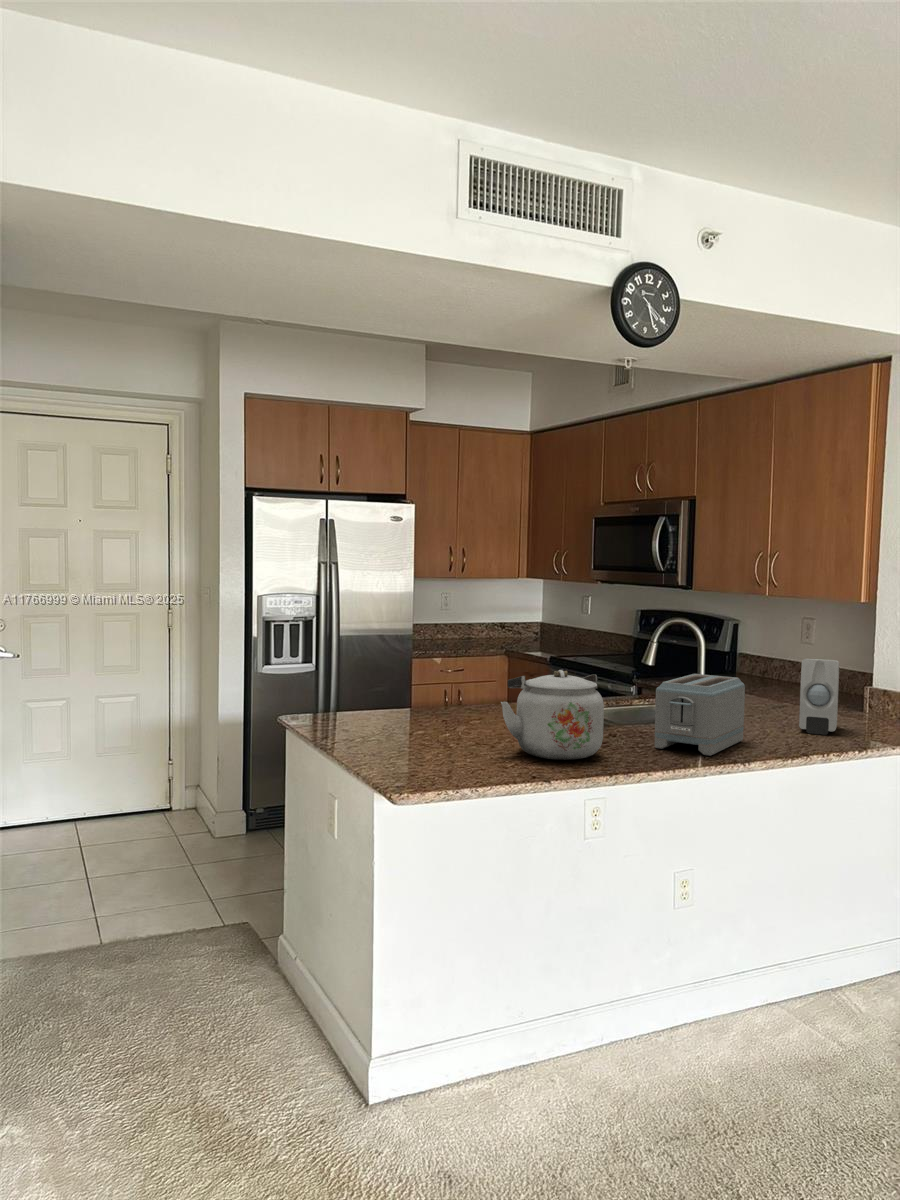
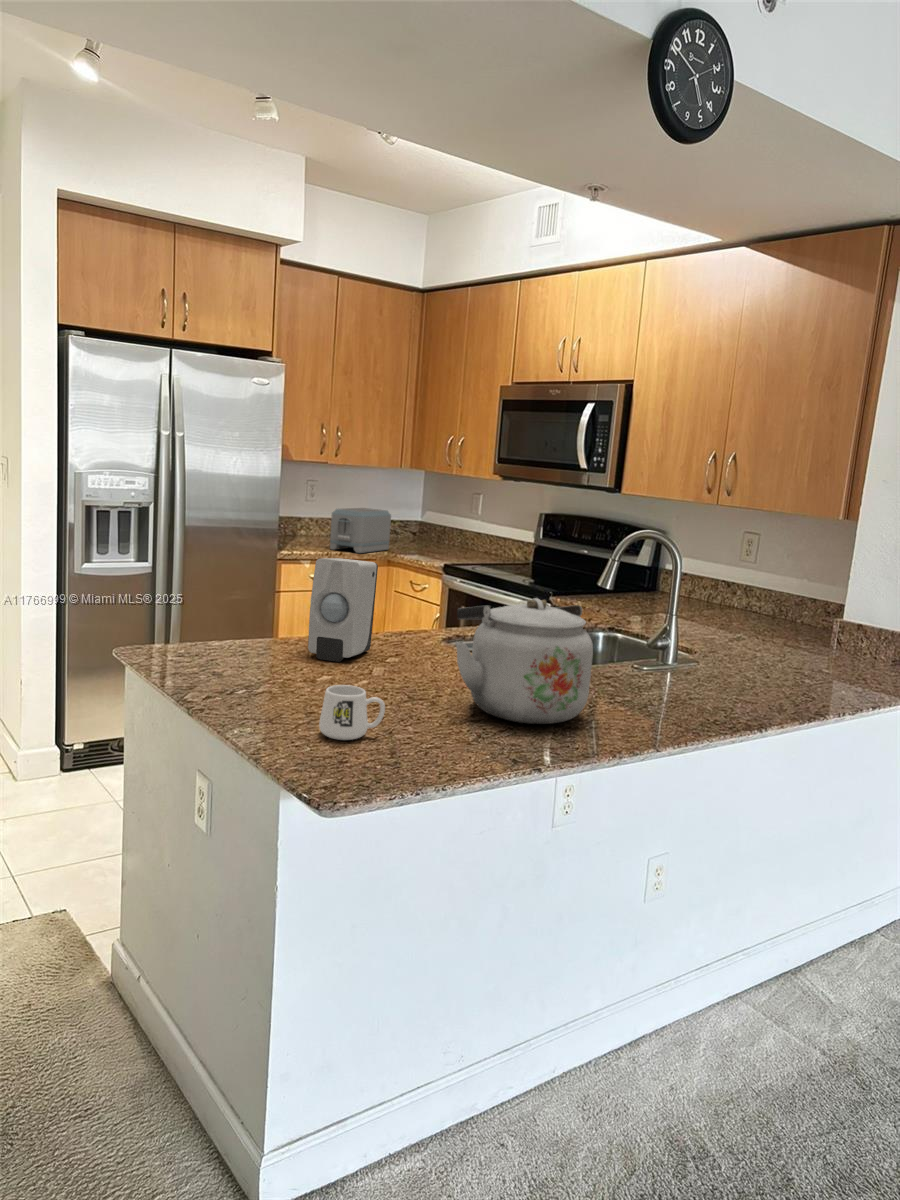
soap dispenser: present [799,659,840,735] -> present [308,558,378,662]
toaster: present [655,674,745,756] -> present [330,508,391,553]
mug: none [404,732,447,768] -> present [319,685,385,740]

